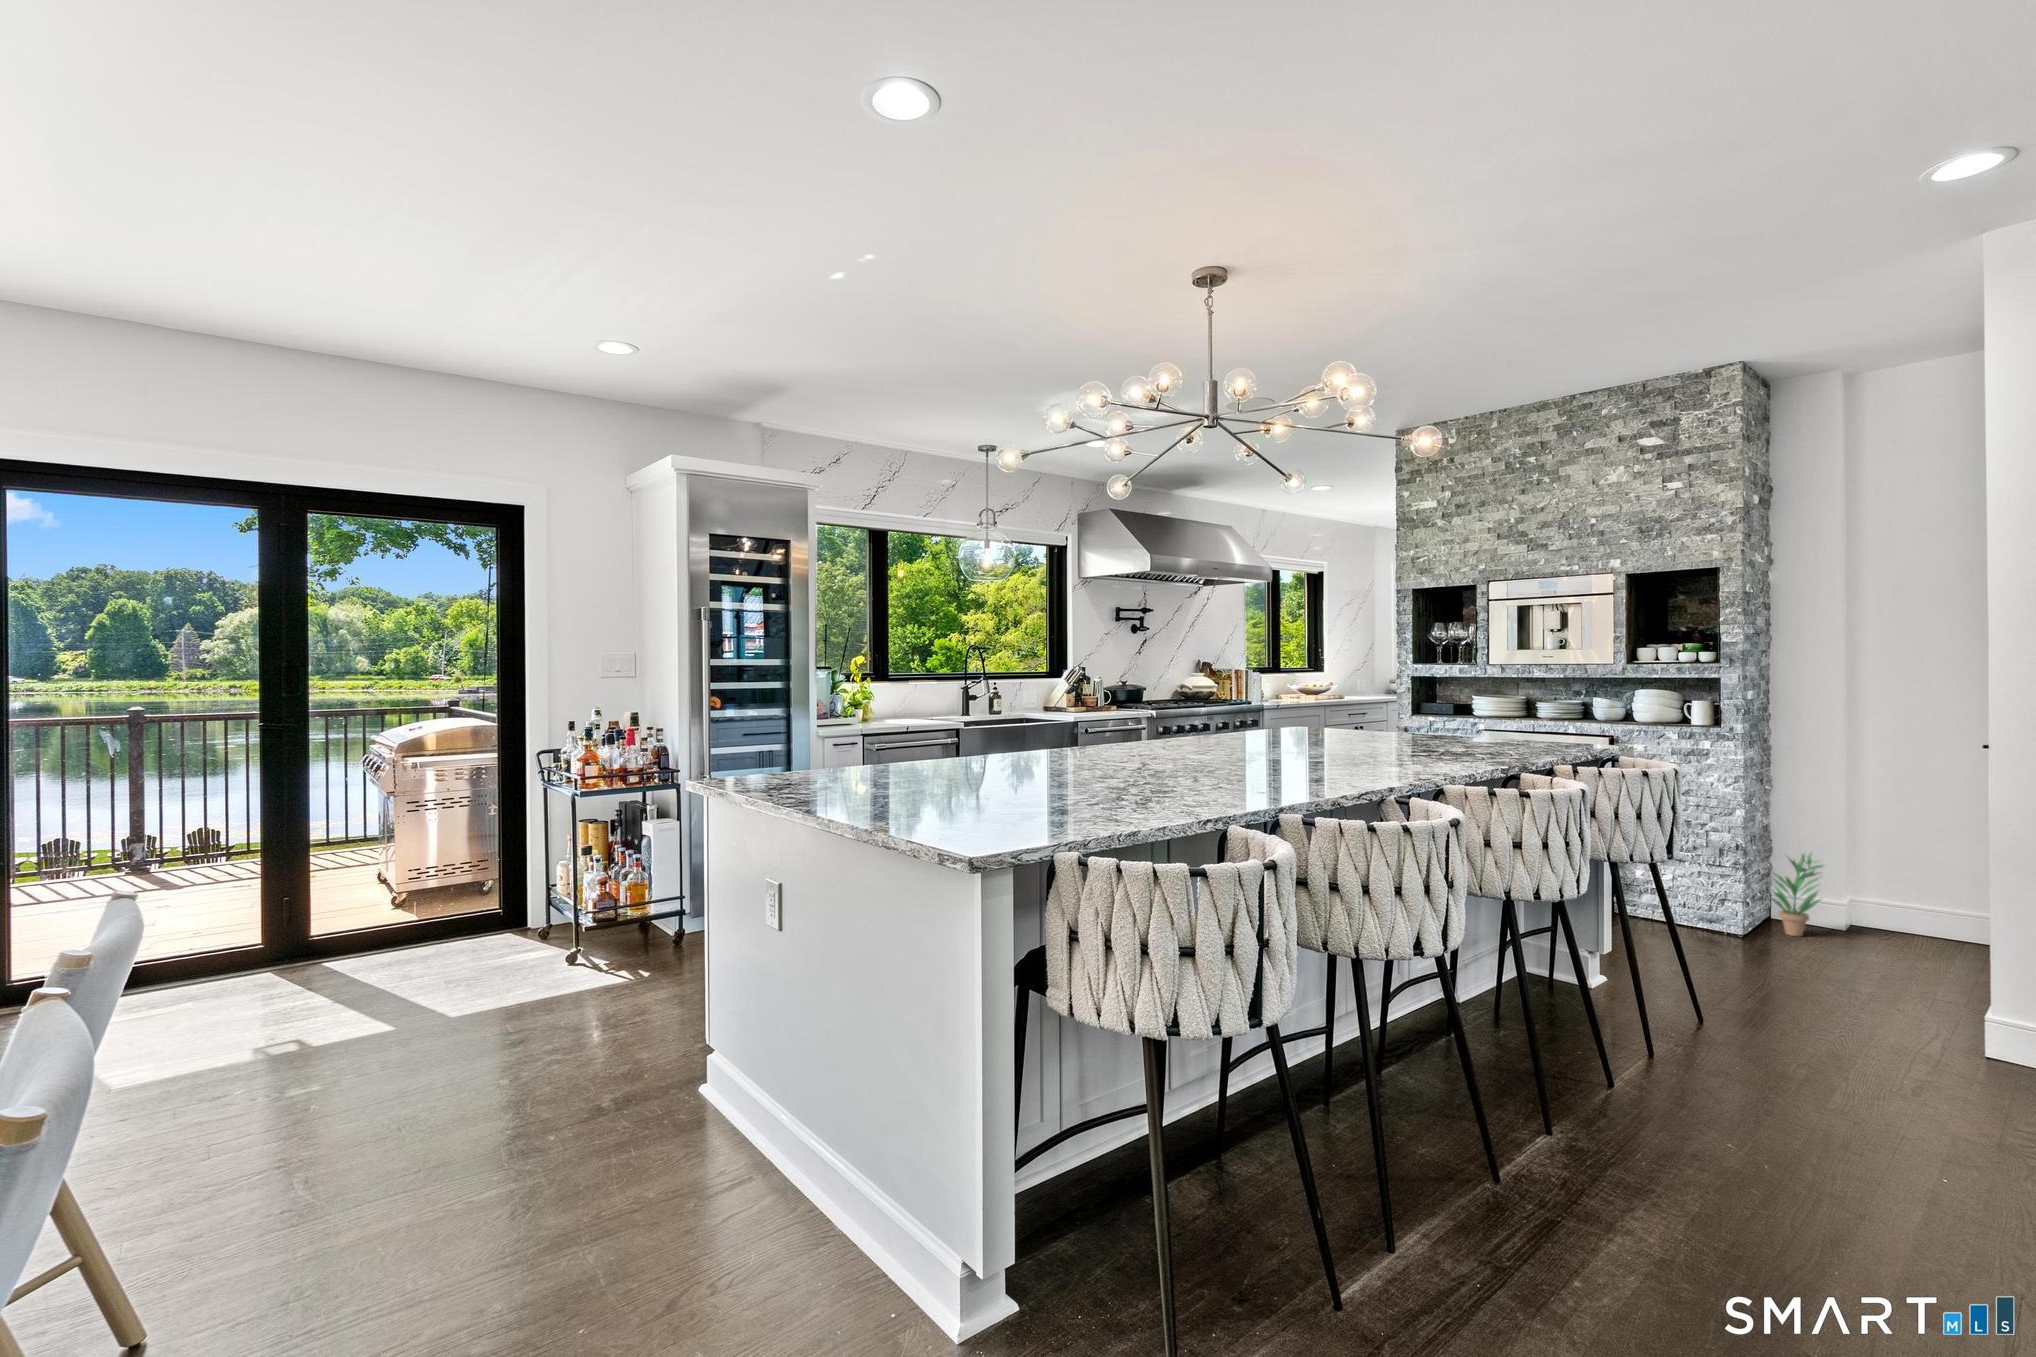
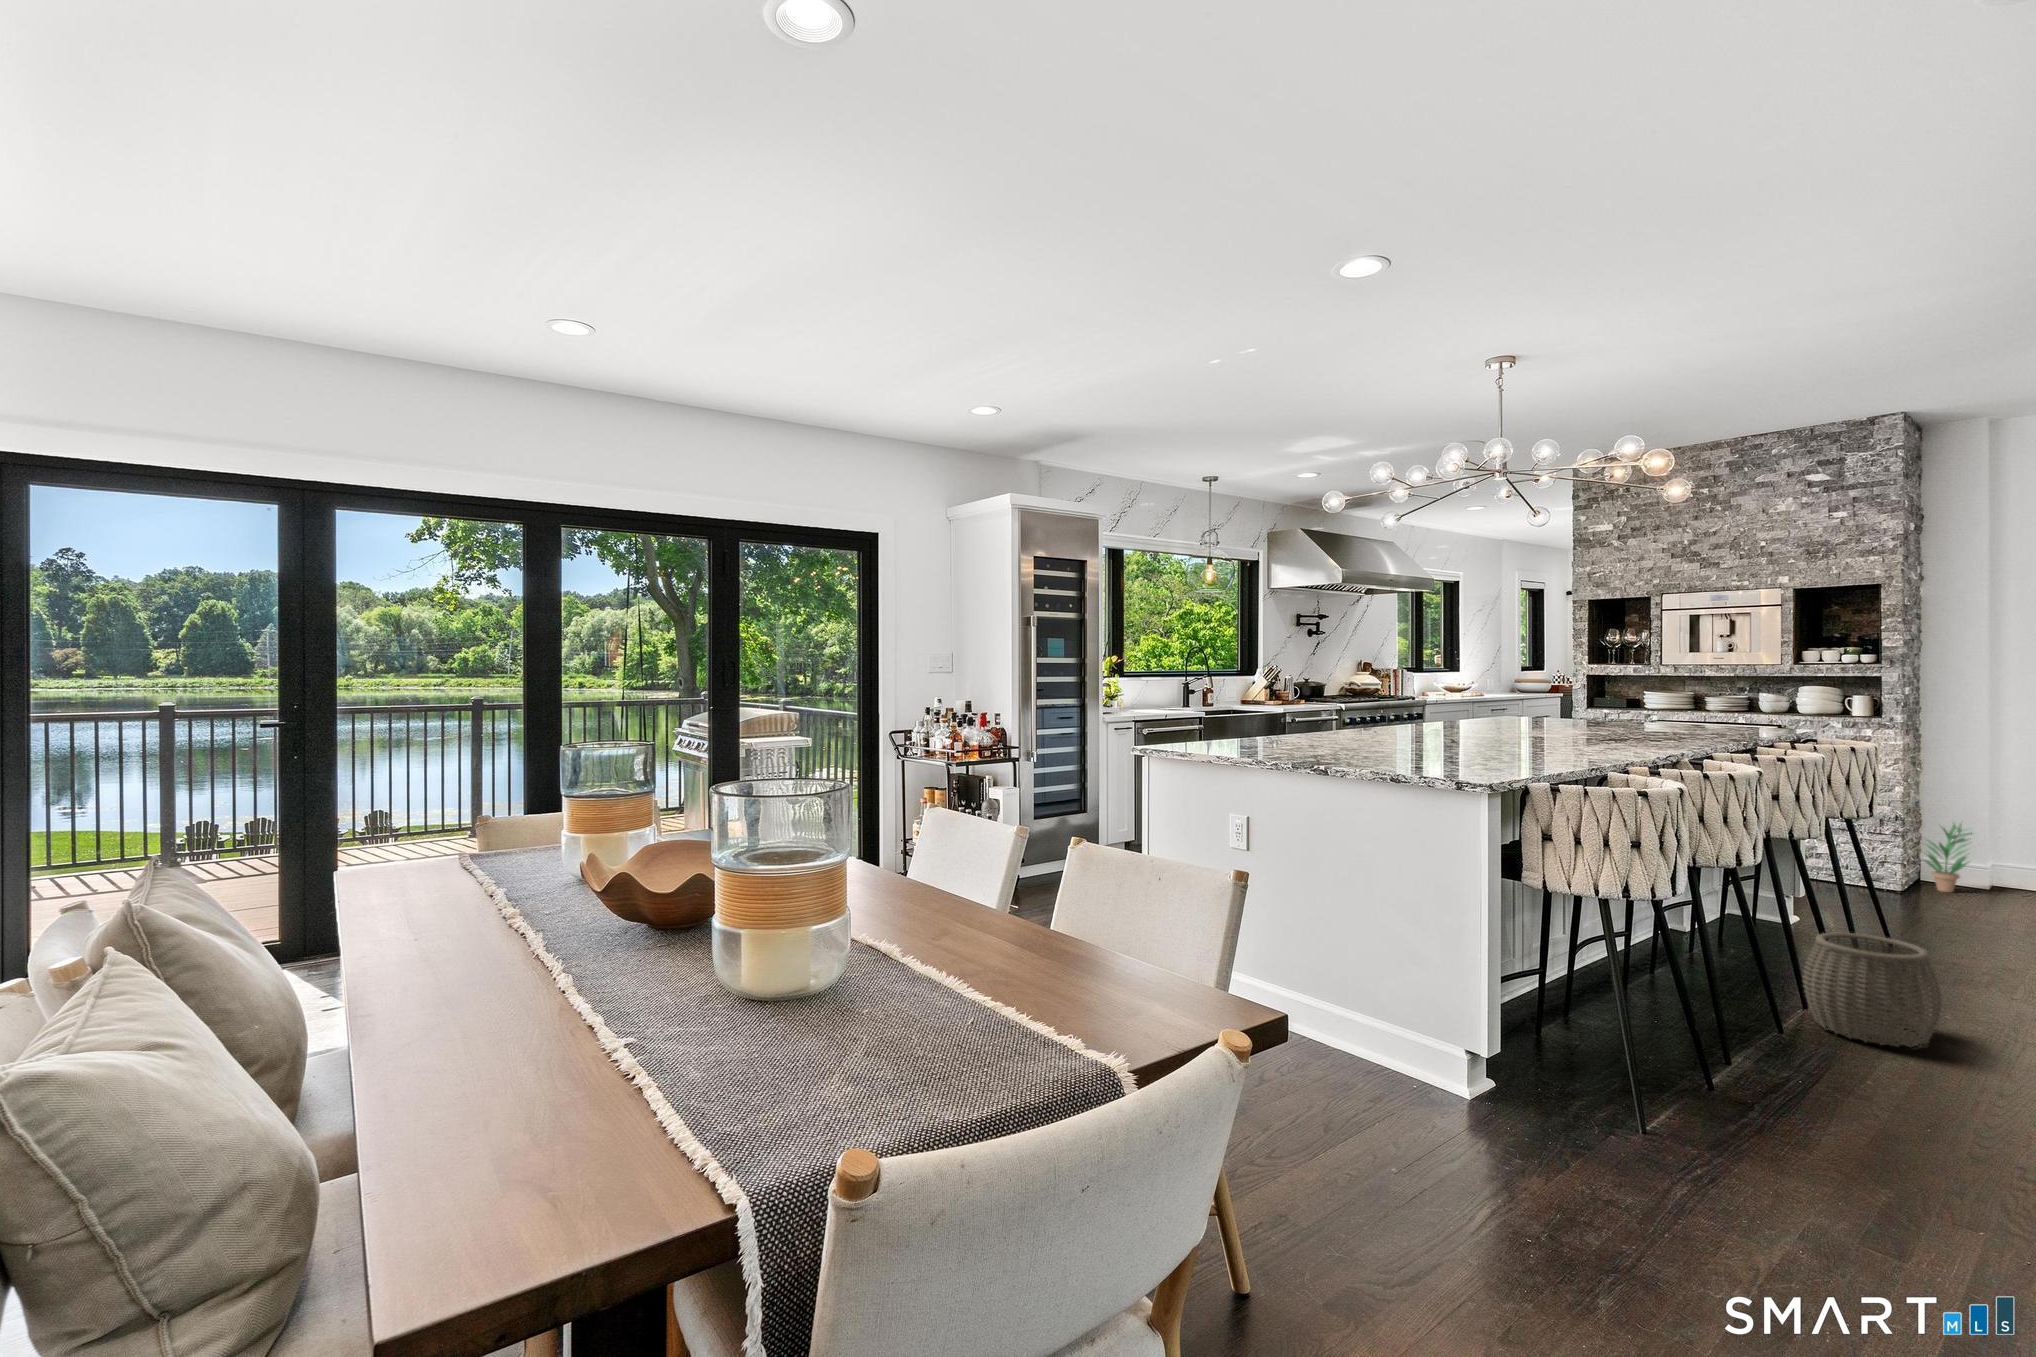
woven basket: none [1533,1037,1705,1212] -> present [1804,933,1943,1047]

